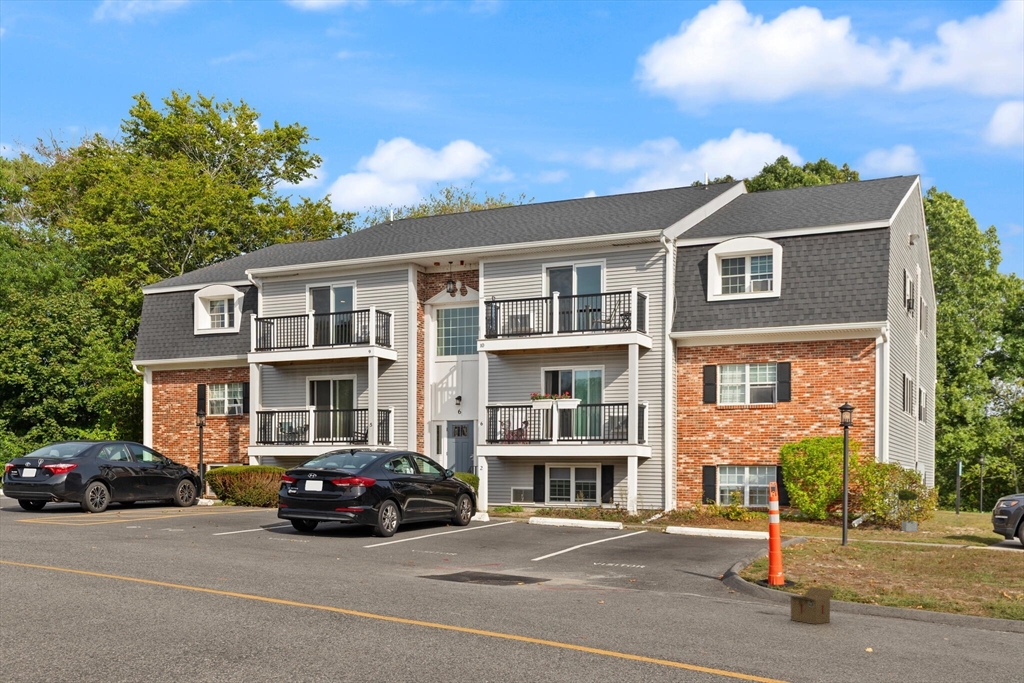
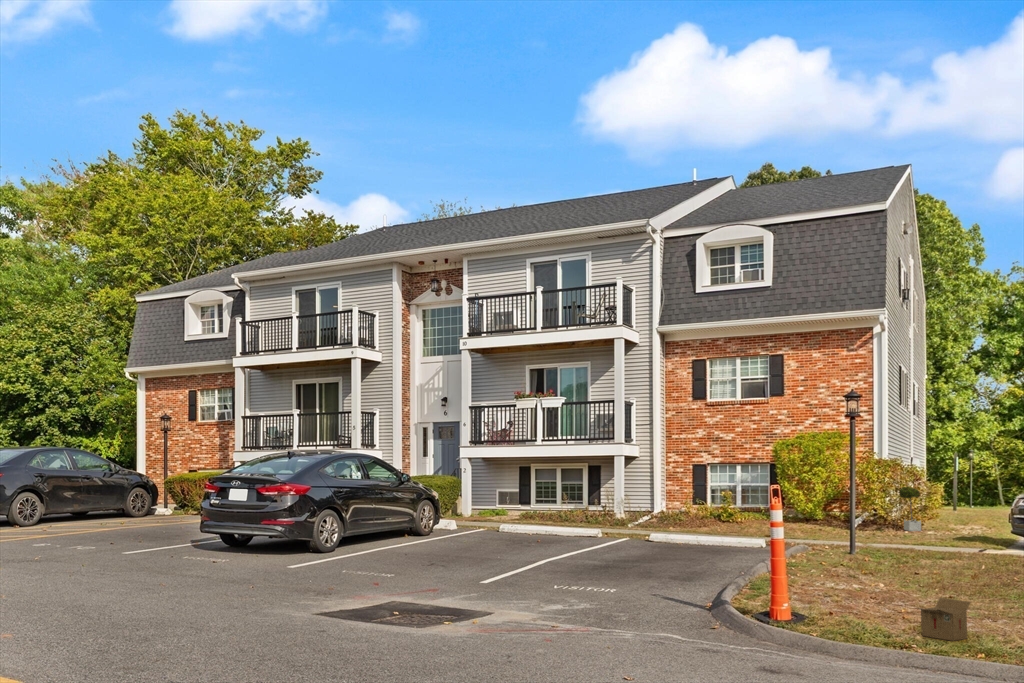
cardboard box: present [788,587,834,624] -> present [919,598,970,641]

